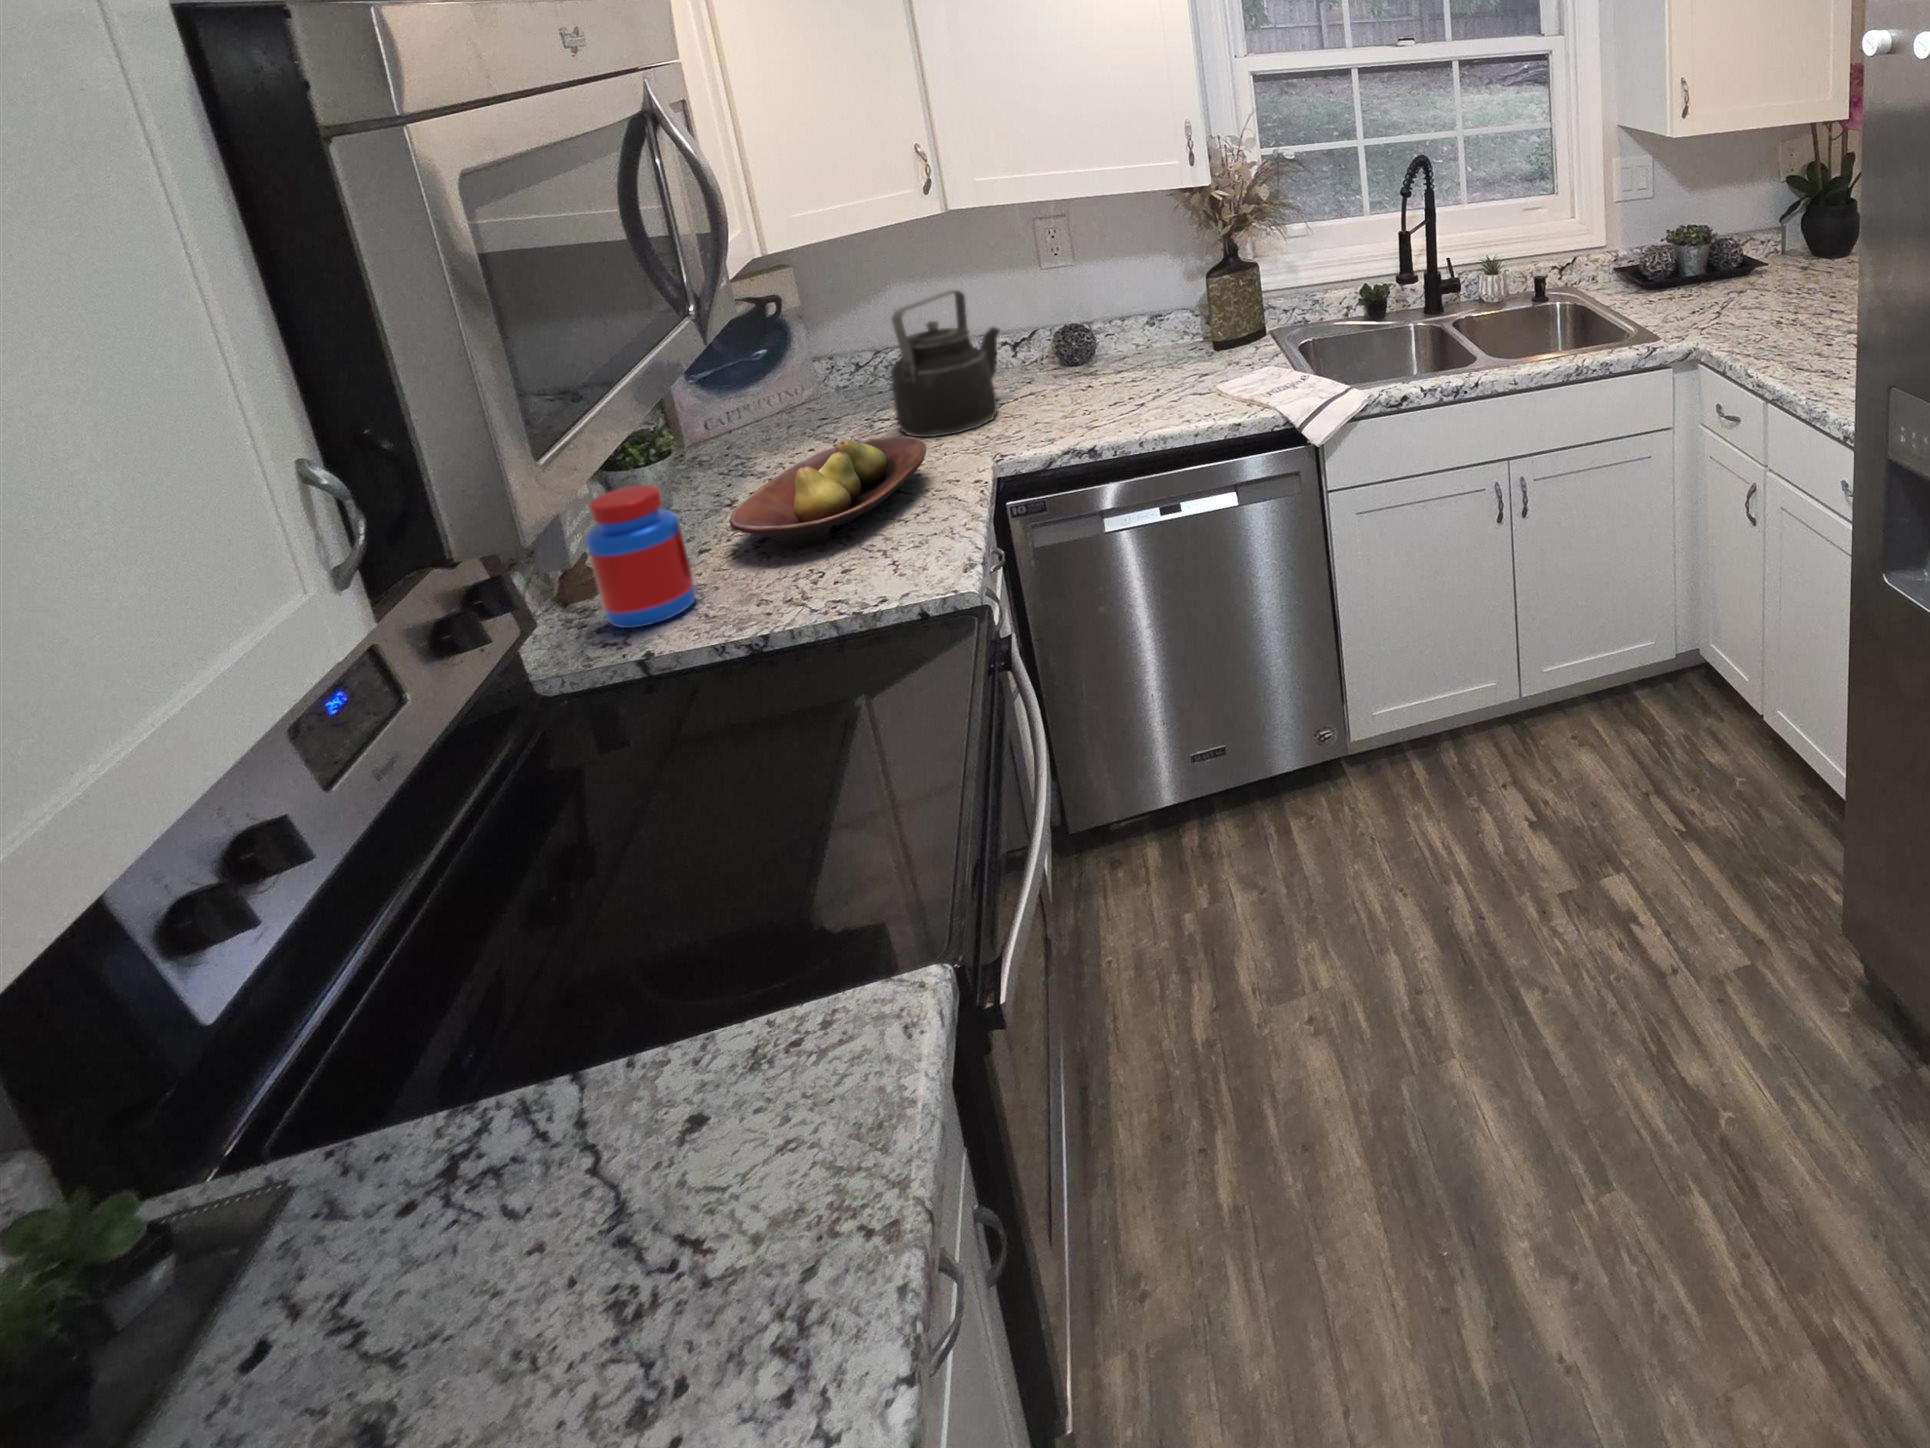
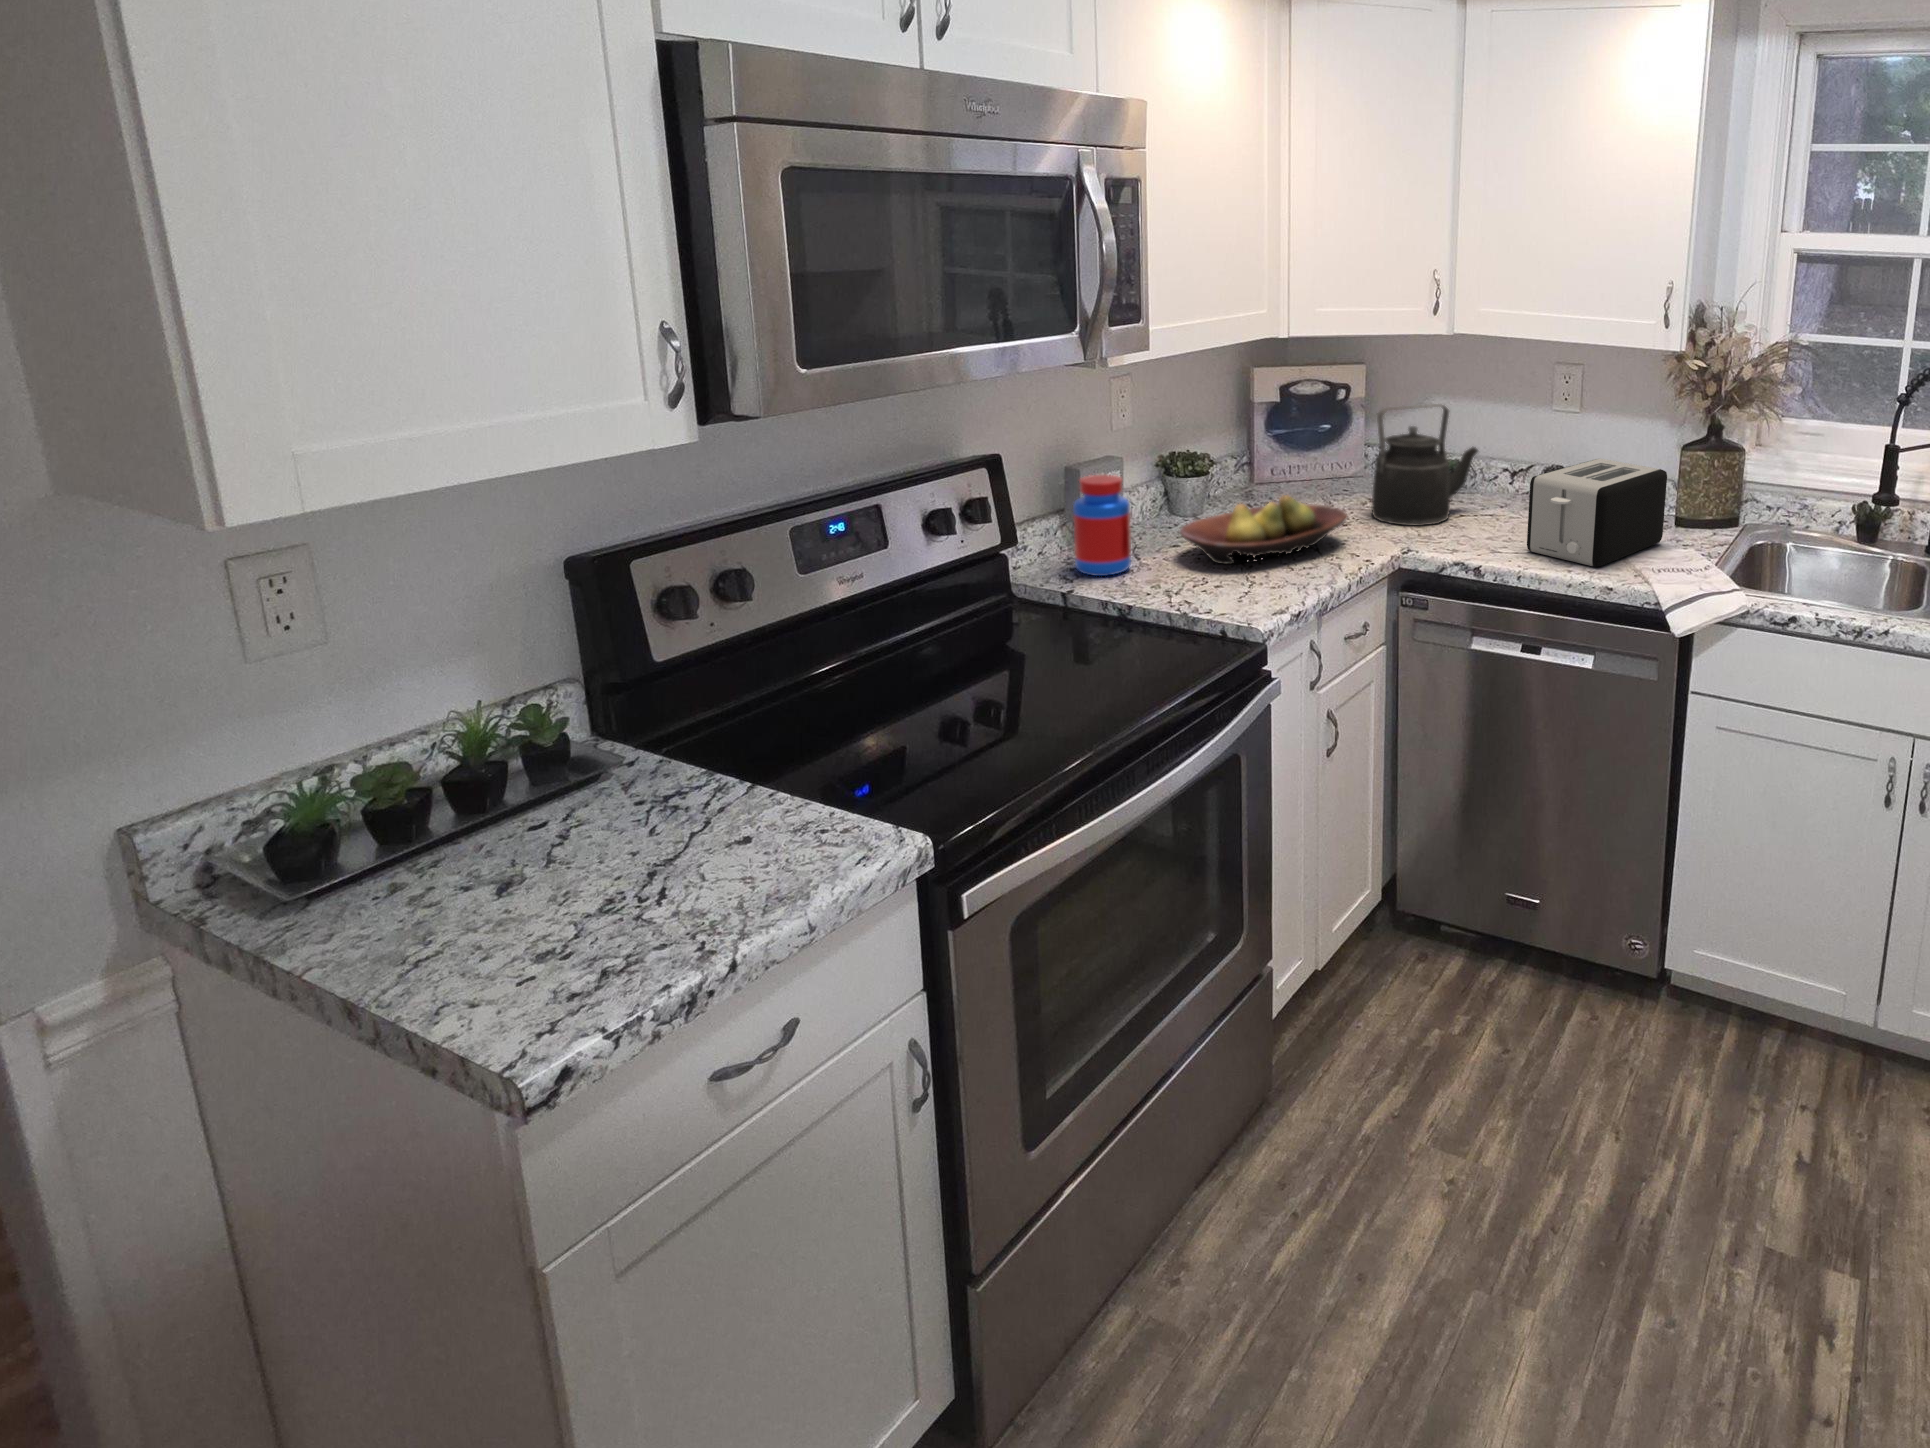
toaster: none [1115,300,1231,414] -> present [1527,459,1667,567]

